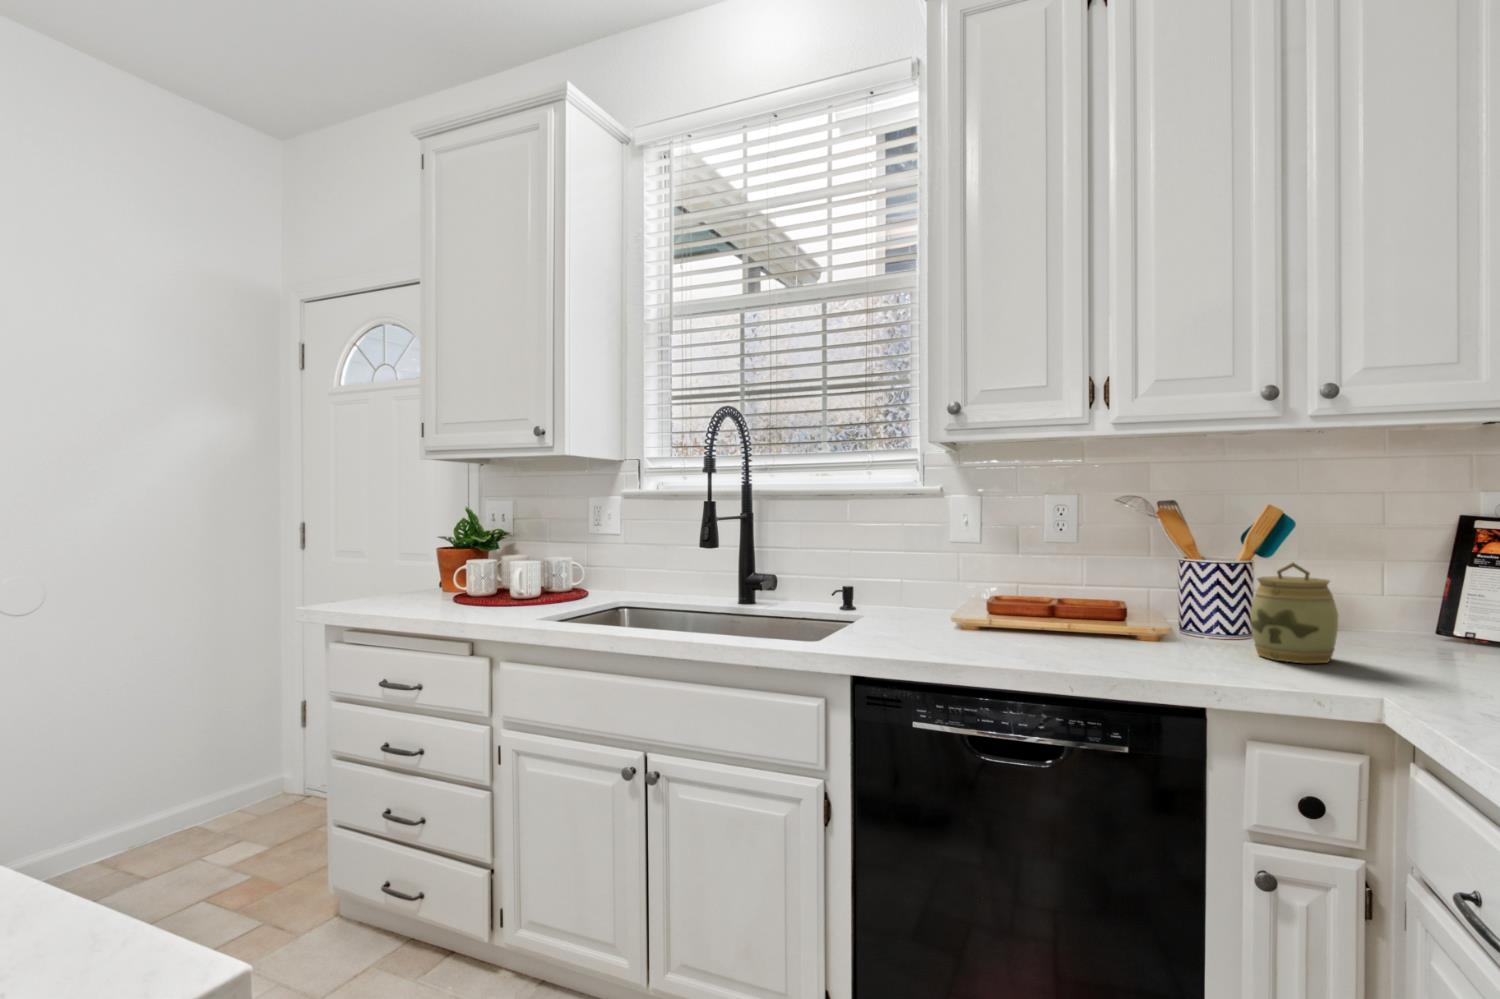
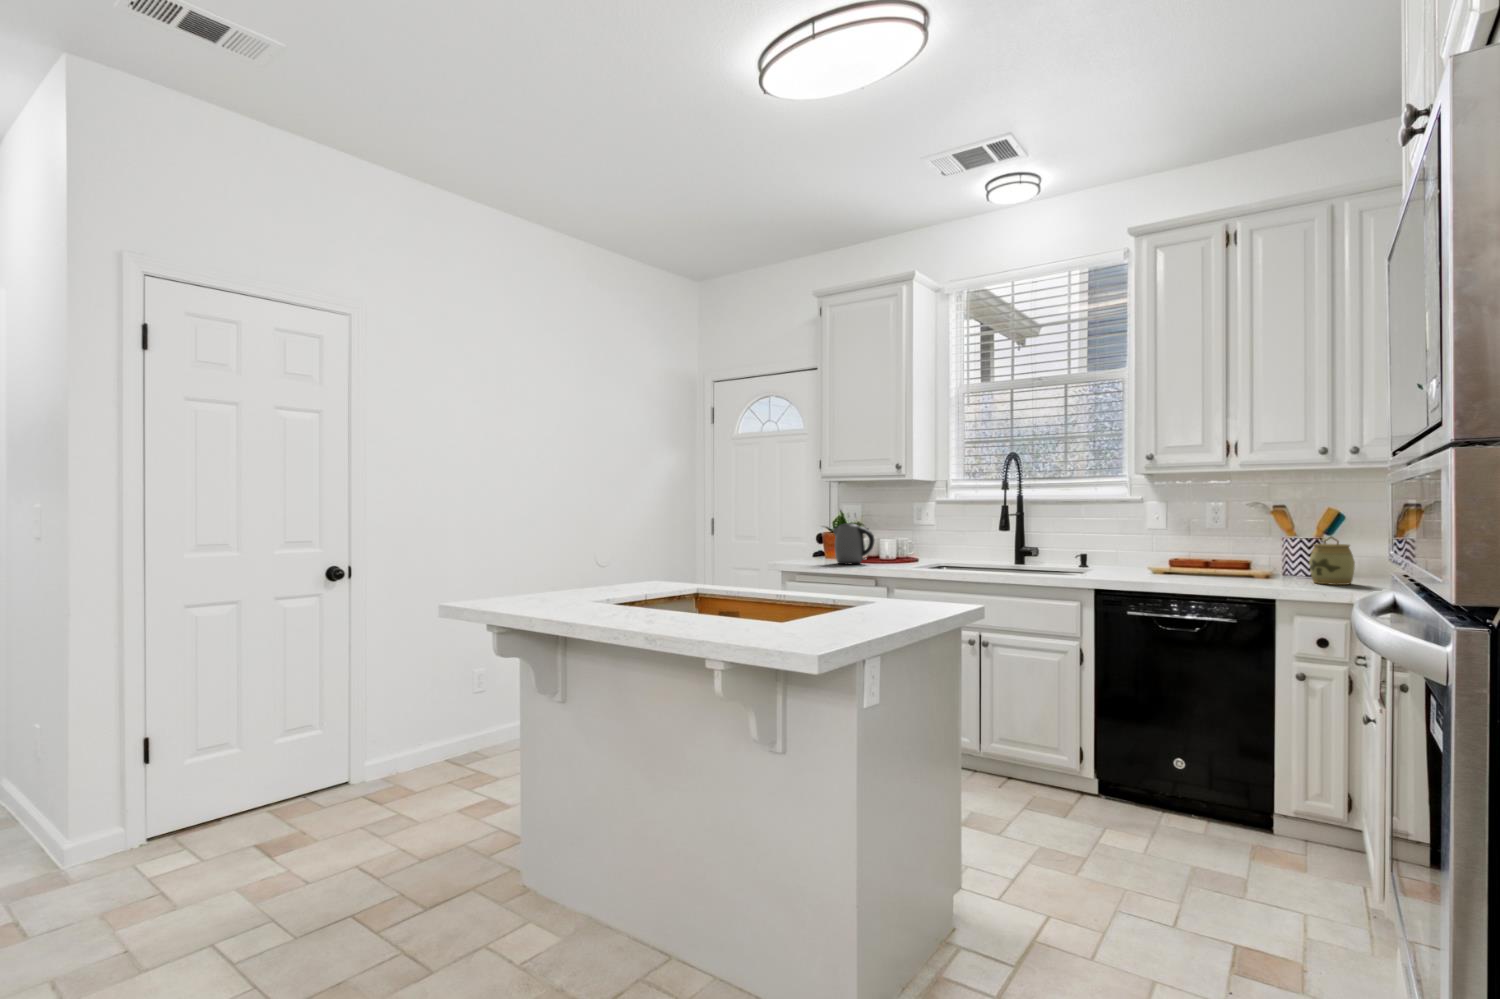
kettle: none [412,534,489,610] -> present [833,523,874,564]

